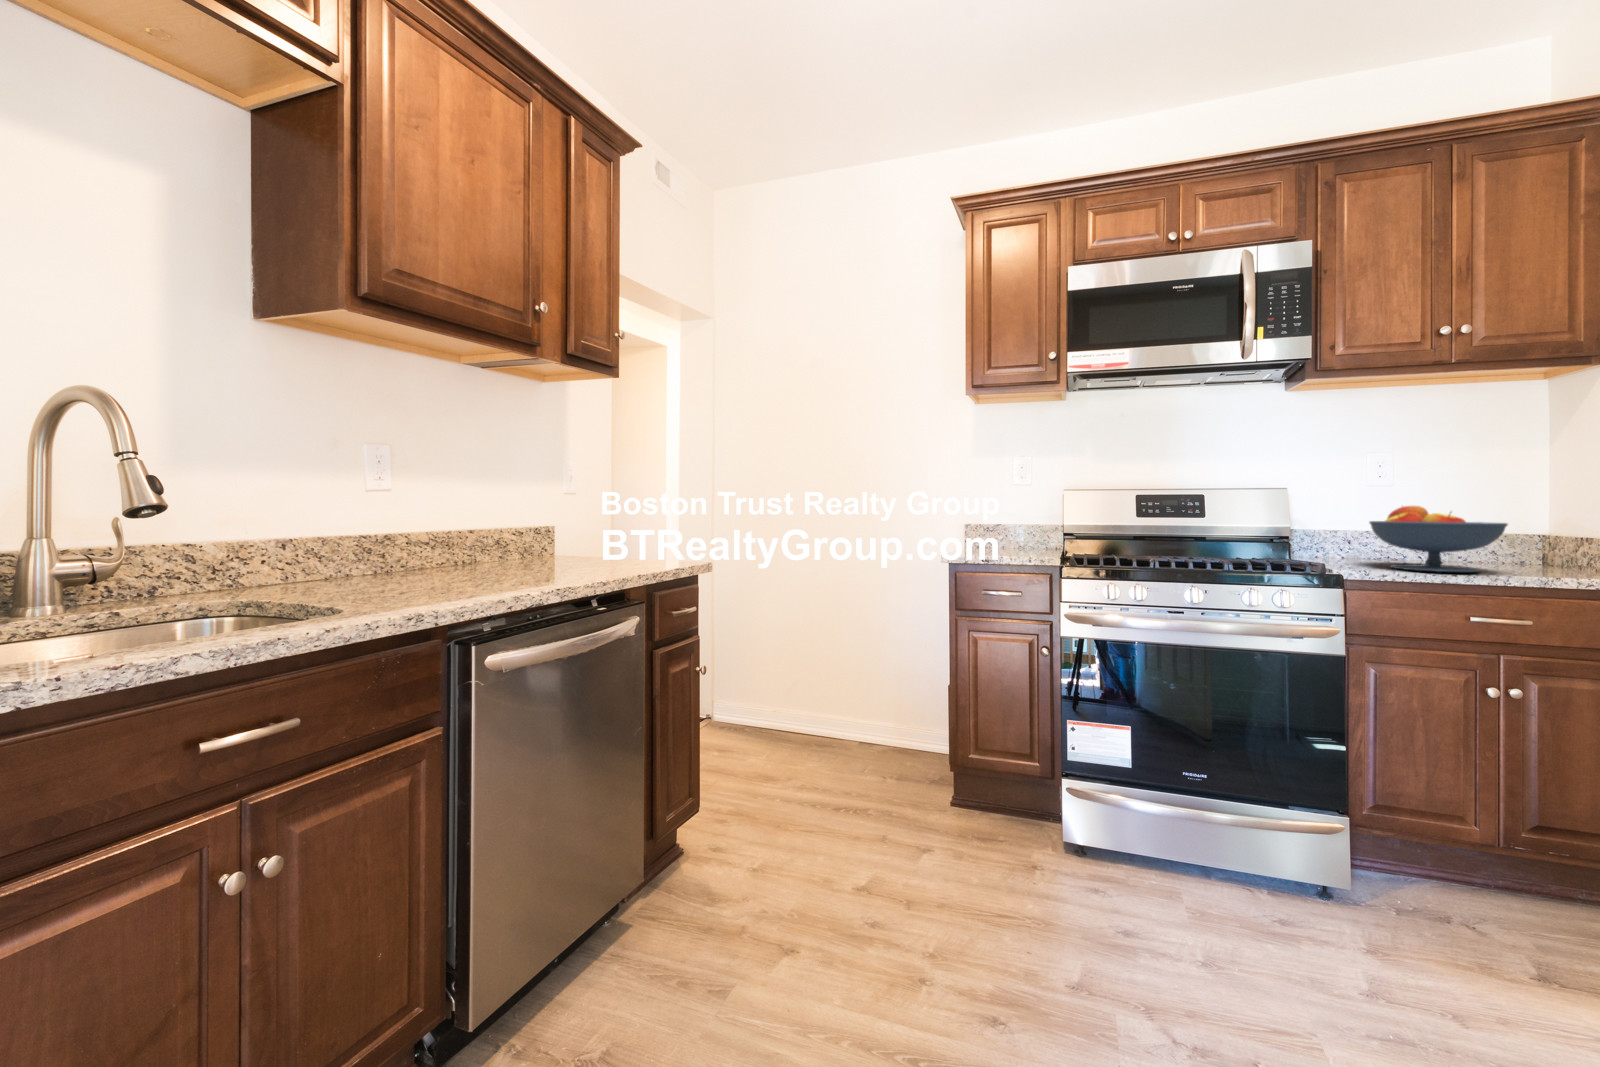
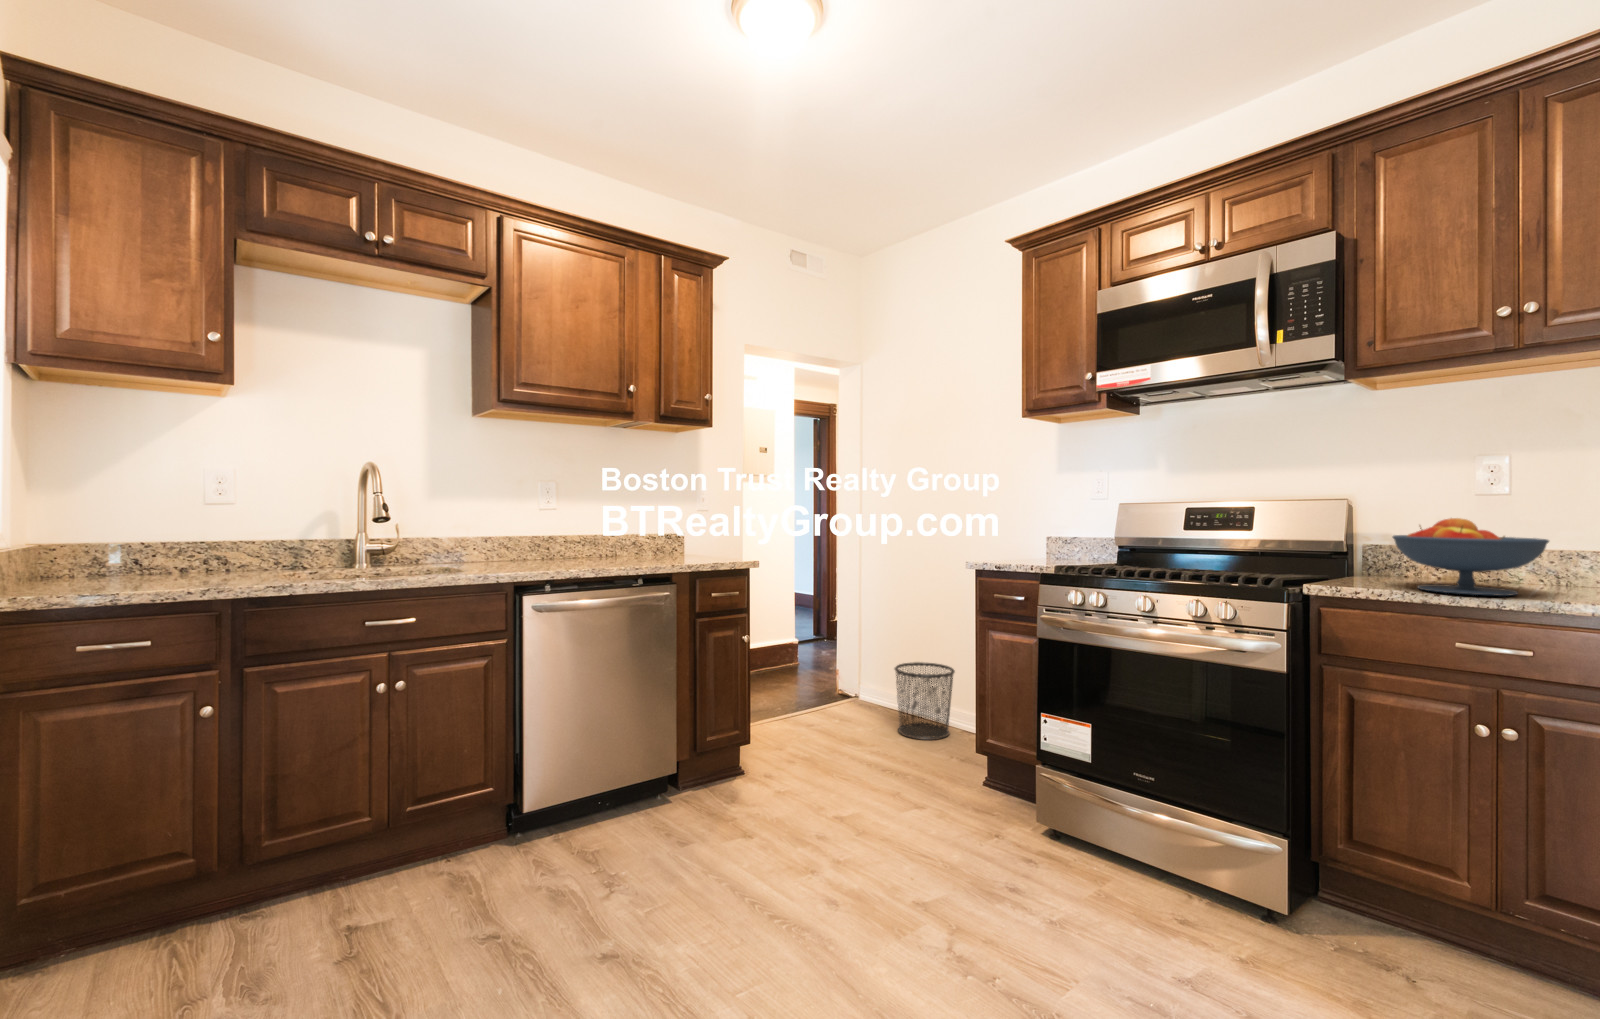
waste bin: none [788,670,855,757] -> present [895,662,955,740]

